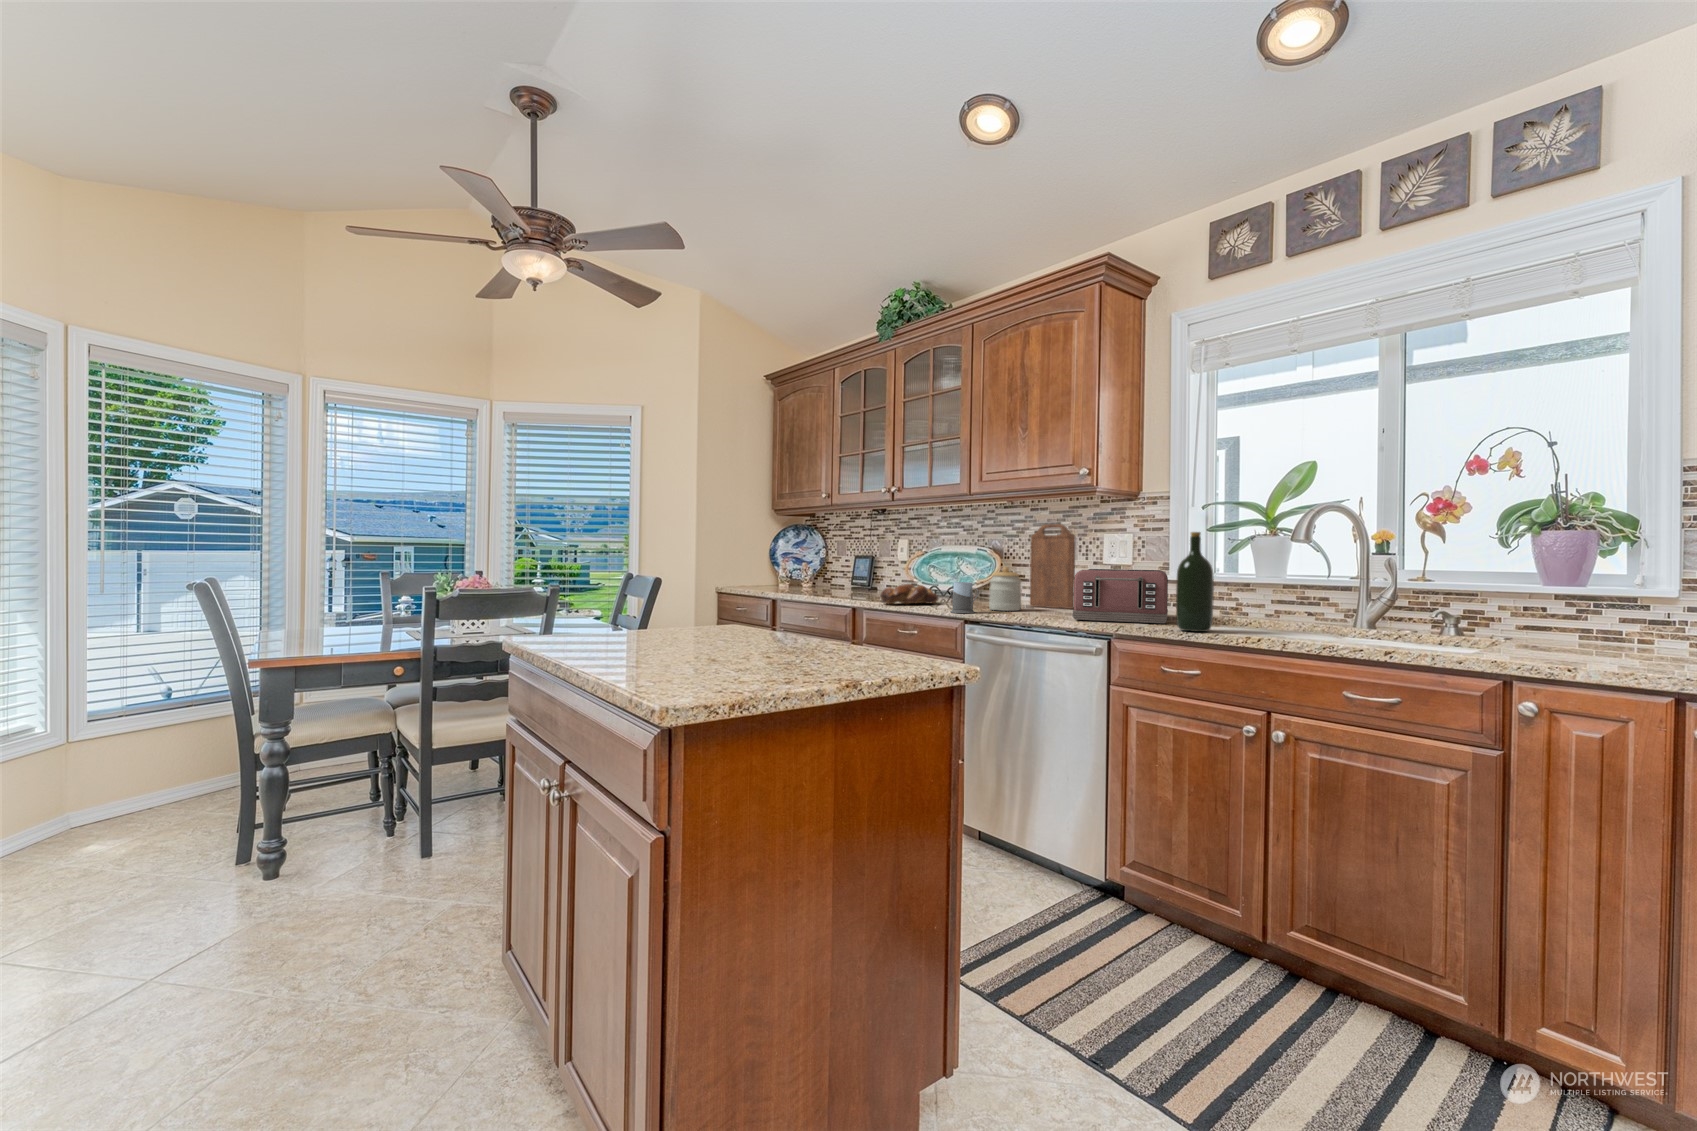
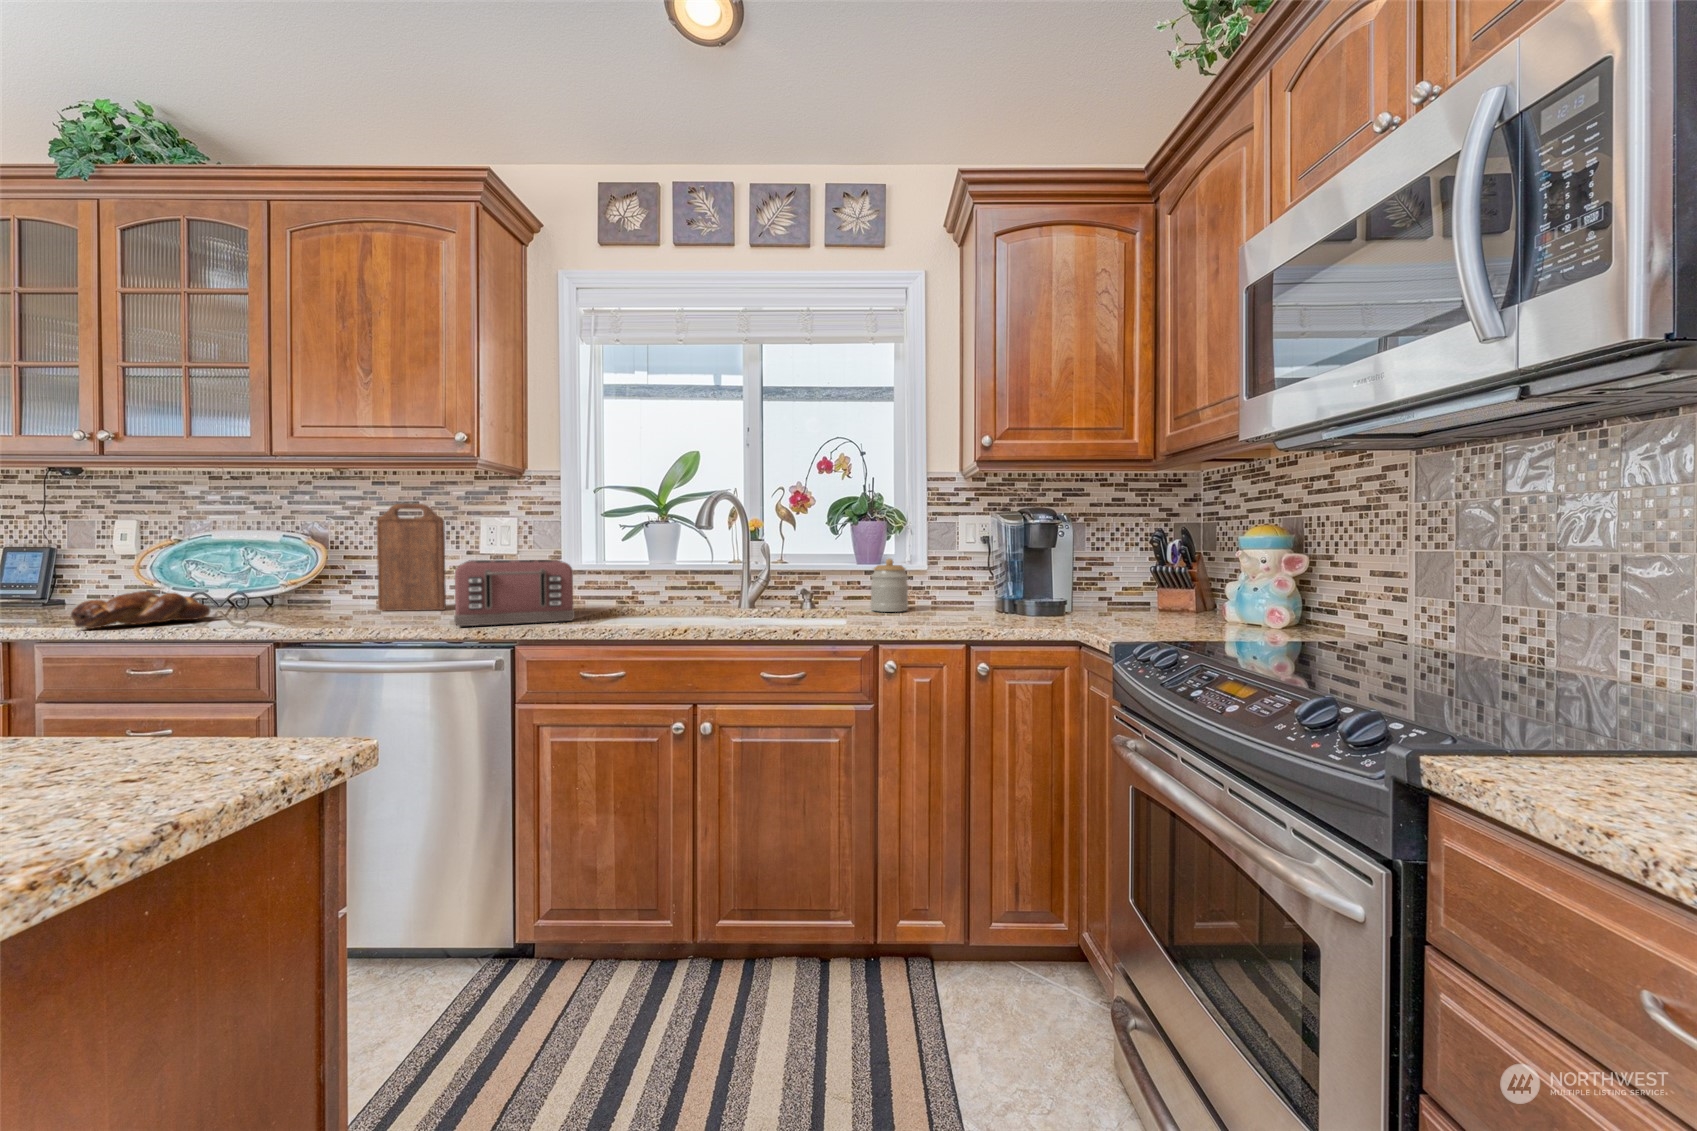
wine bottle: present [1176,532,1214,632] -> none [590,517,630,629]
jar: present [989,566,1022,611] -> present [870,559,908,612]
mug: present [951,582,979,613] -> none [239,585,294,633]

